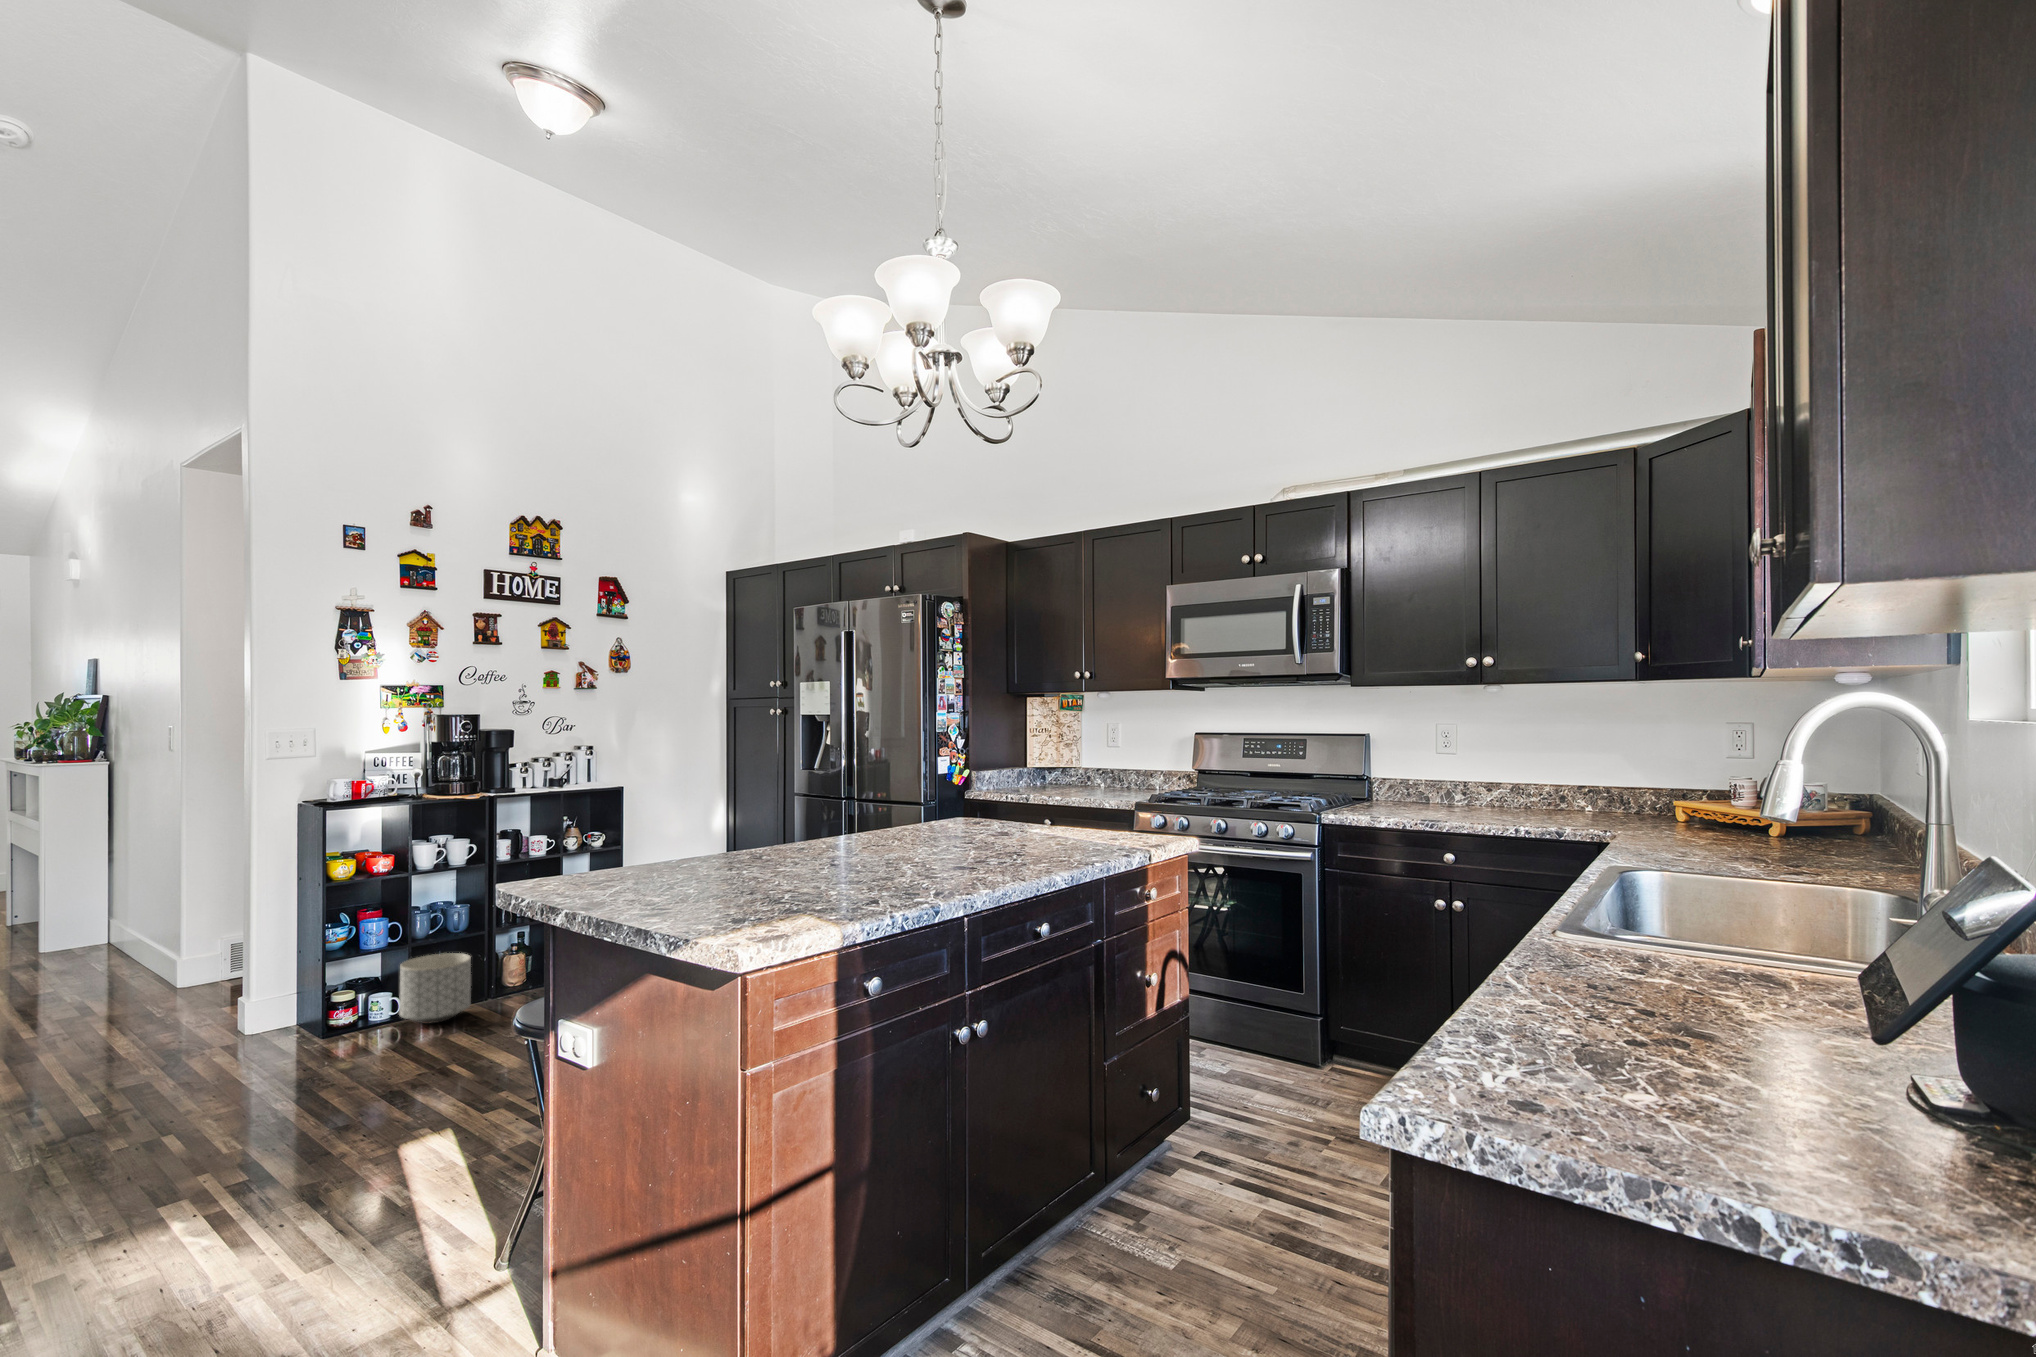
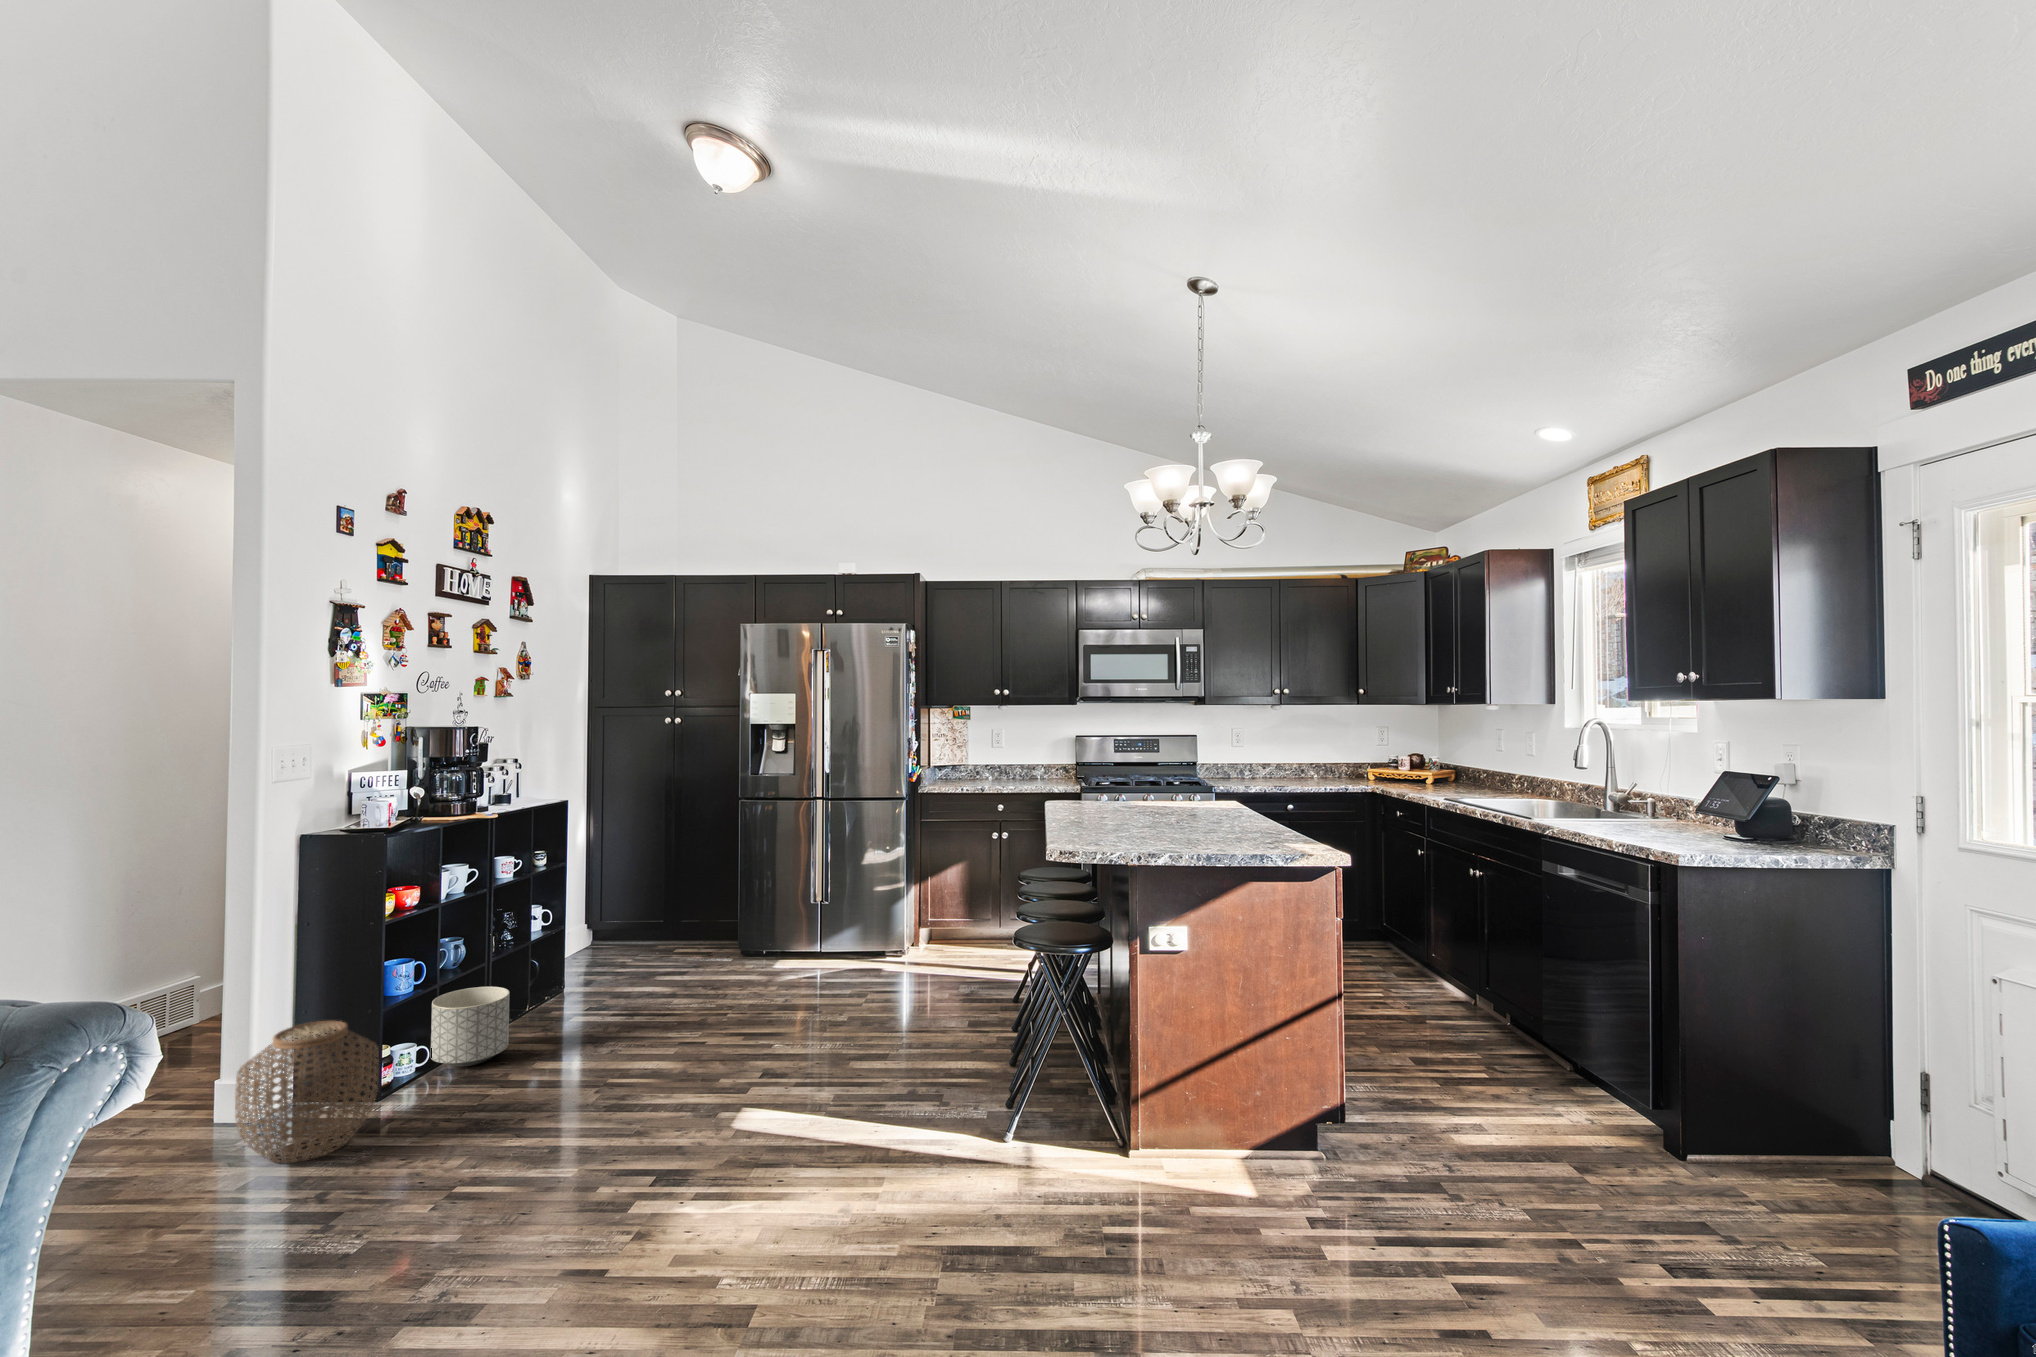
woven basket: none [151,959,273,1073] -> present [235,1021,379,1163]

